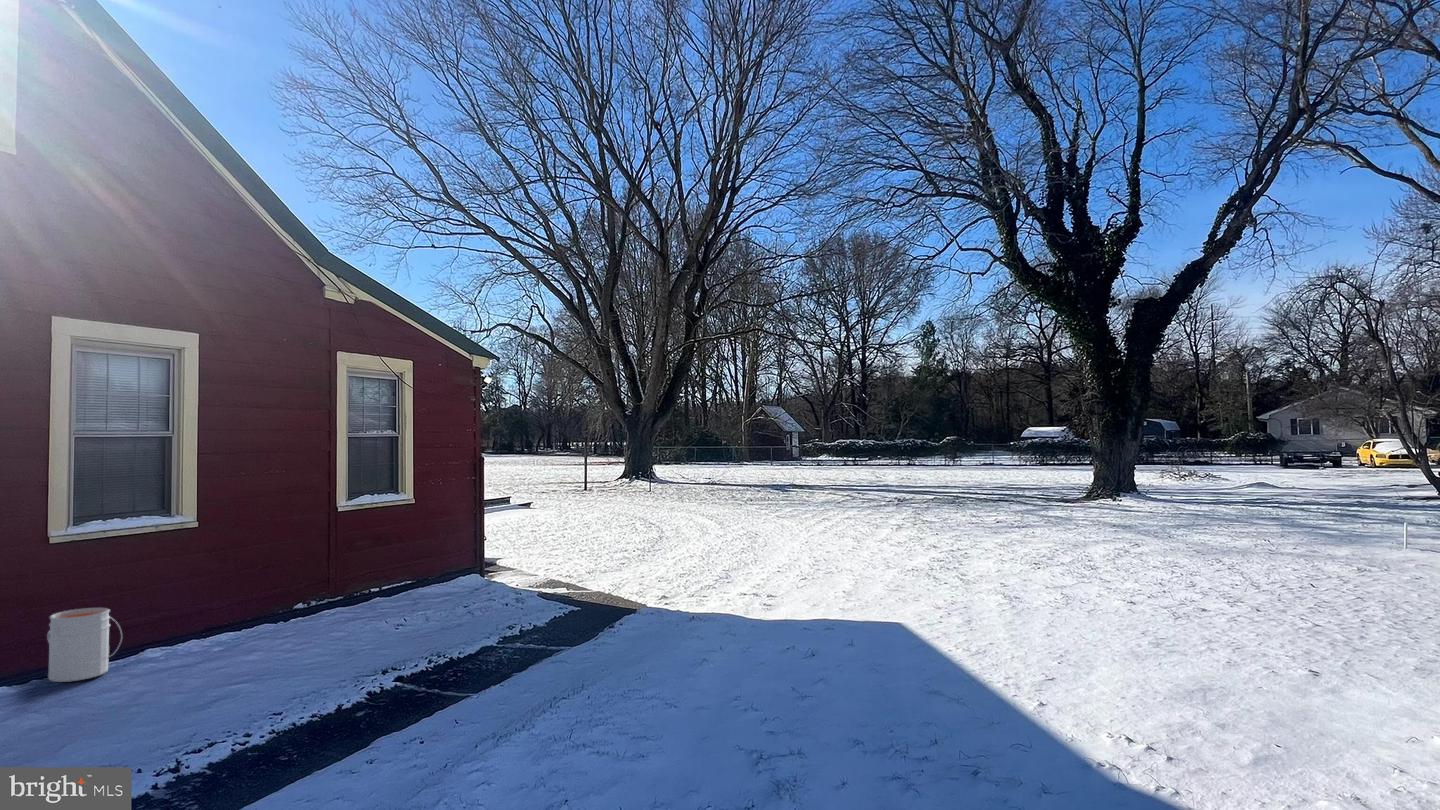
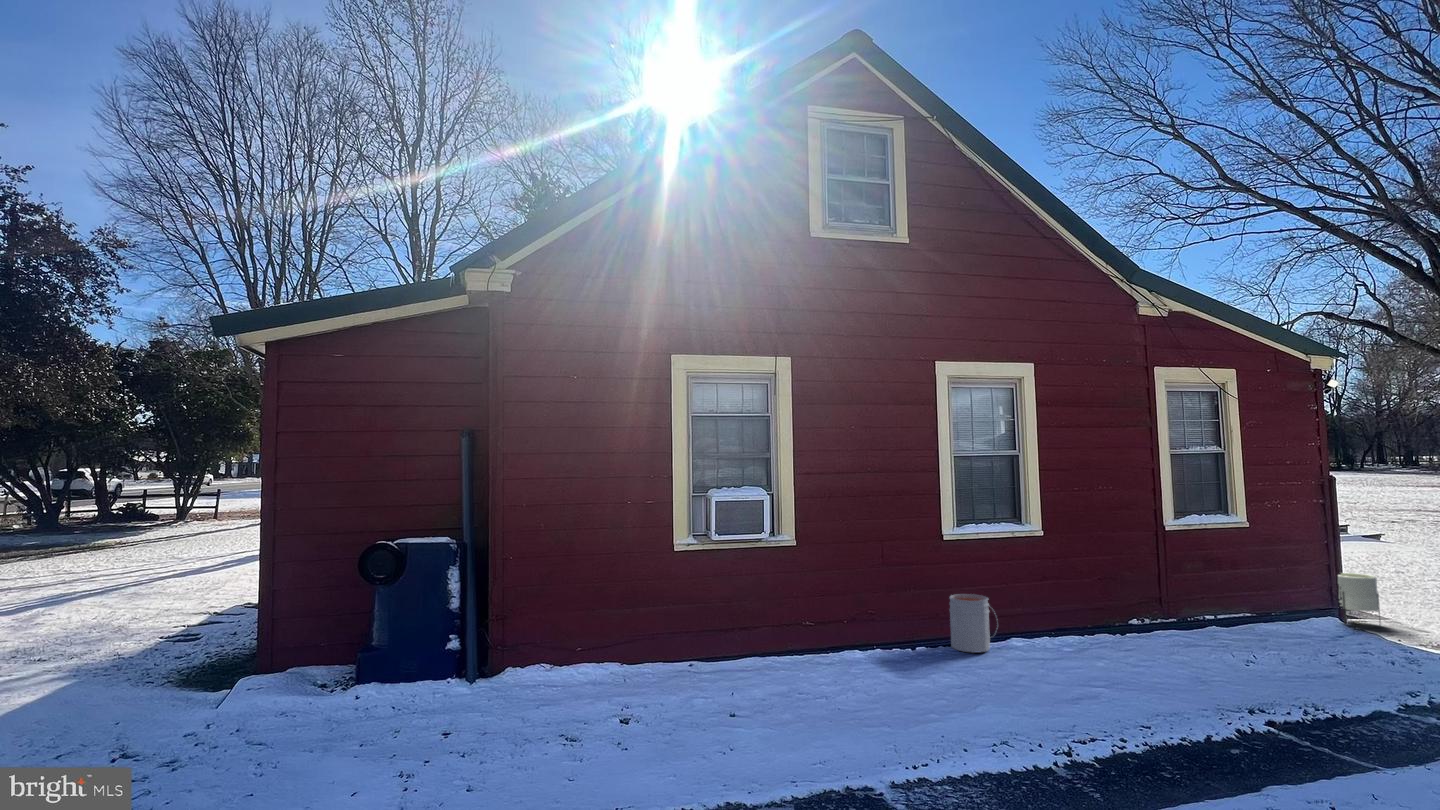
planter: none [480,536,508,580] -> present [1338,573,1381,624]

